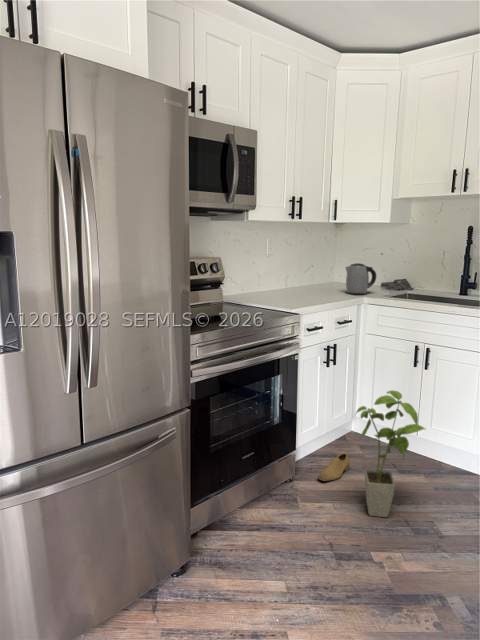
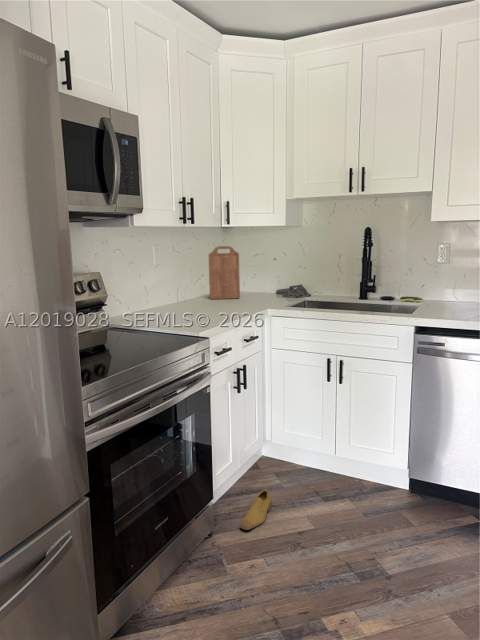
cutting board: none [316,240,345,287] -> present [209,246,240,299]
kettle: present [346,263,376,295] -> none [244,272,277,307]
house plant: present [356,390,425,517] -> none [282,419,359,565]

